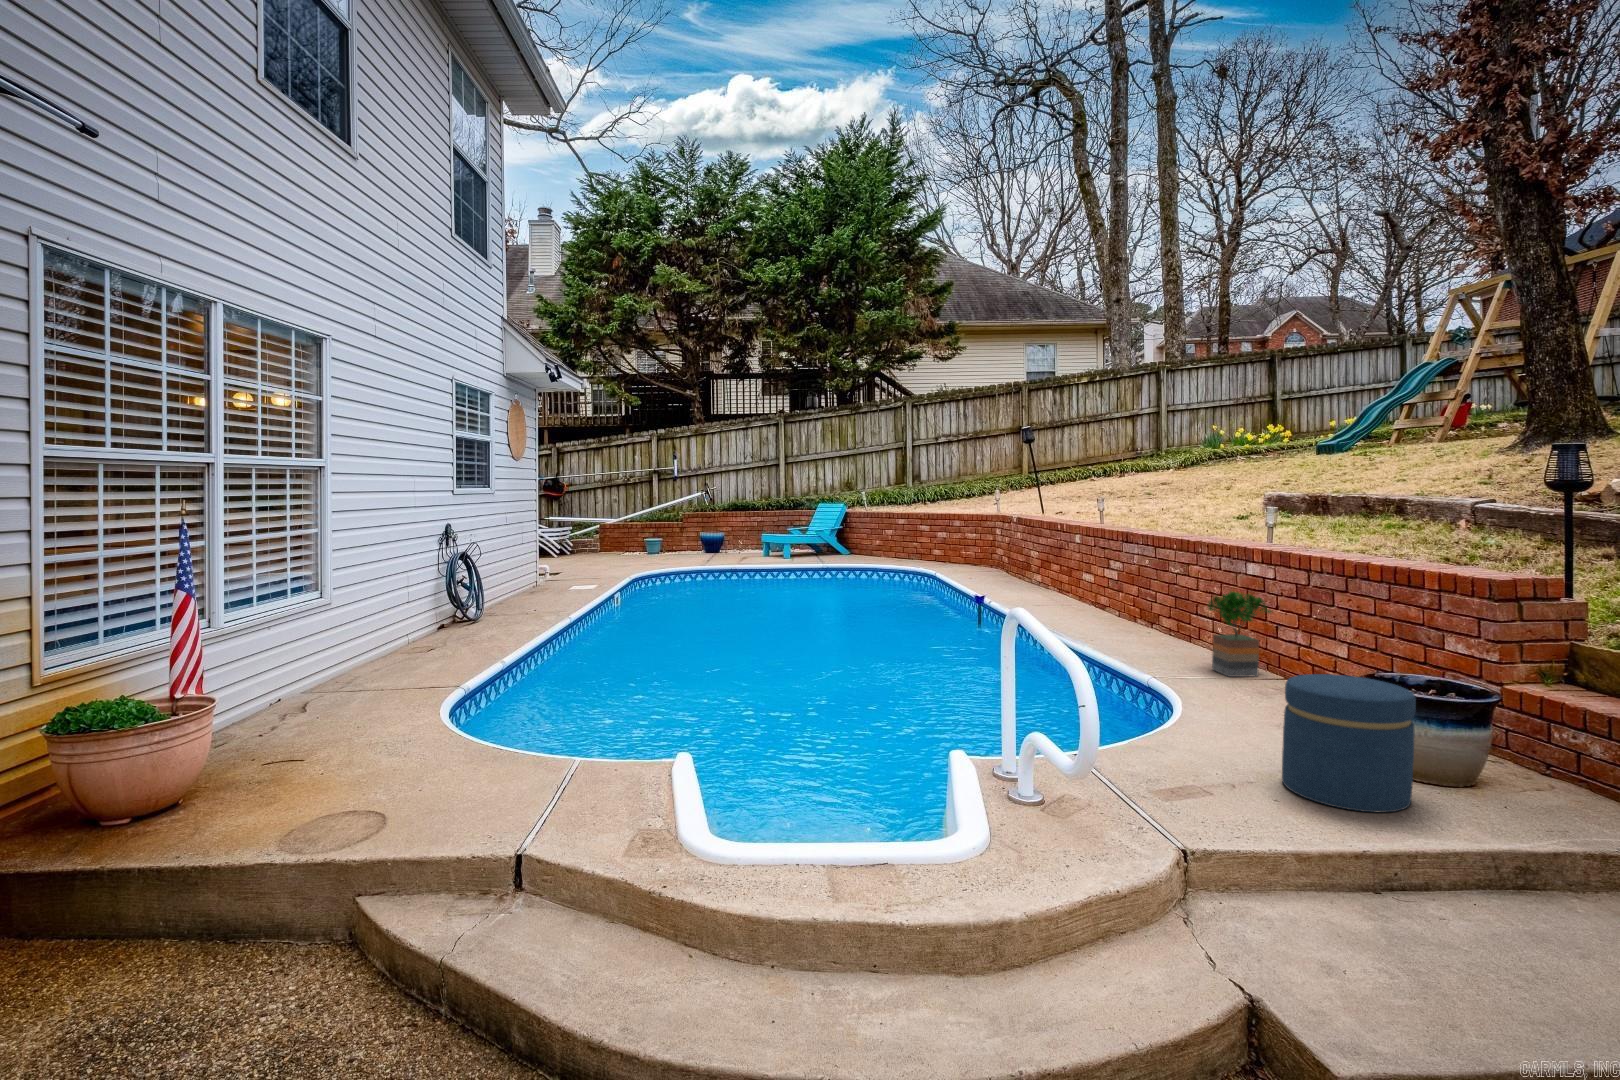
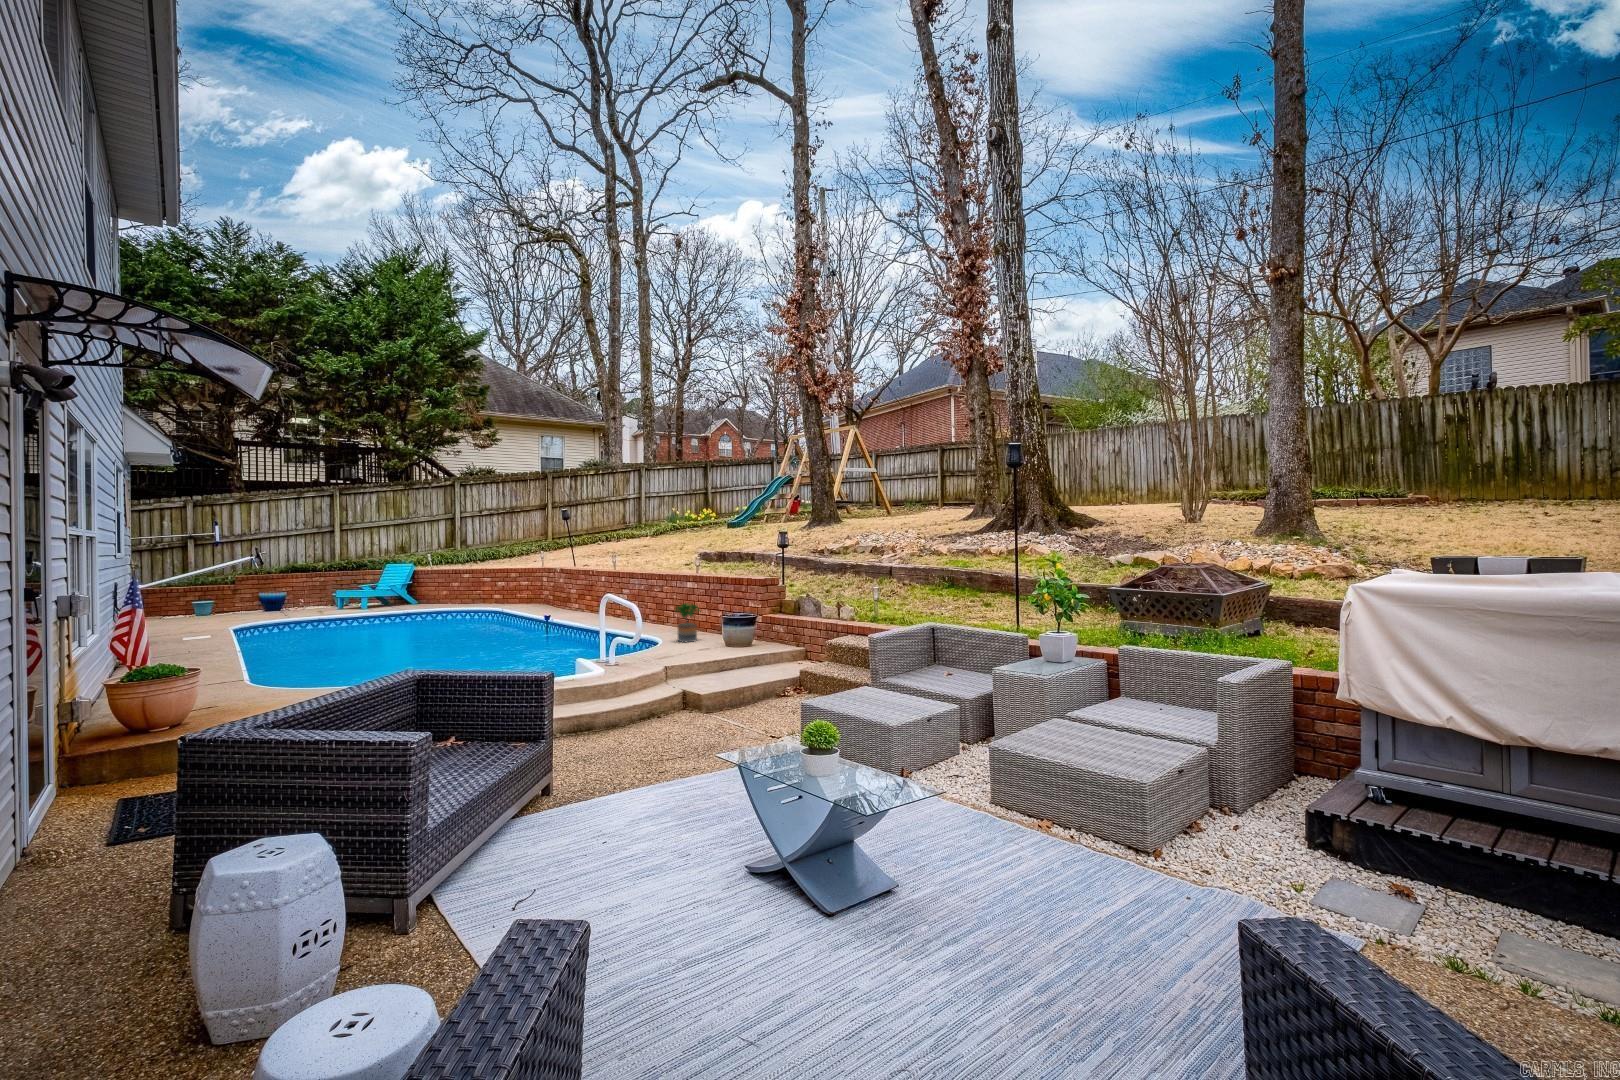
ottoman: present [1282,674,1416,813] -> none [701,625,738,668]

